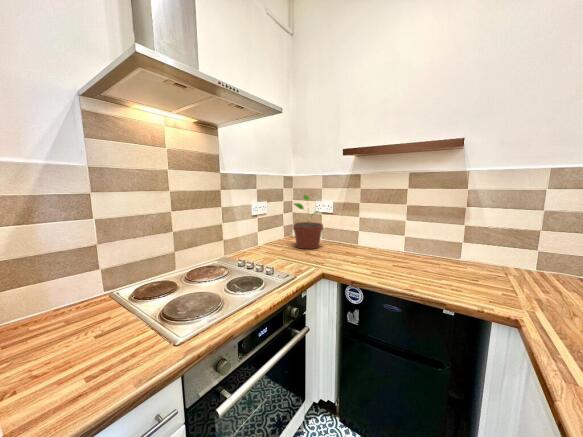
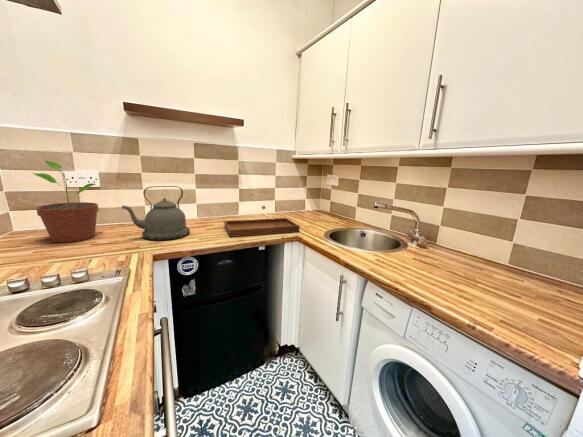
kettle: none [326,216,377,267] -> present [122,186,190,240]
tray: none [404,255,534,316] -> present [224,206,300,237]

